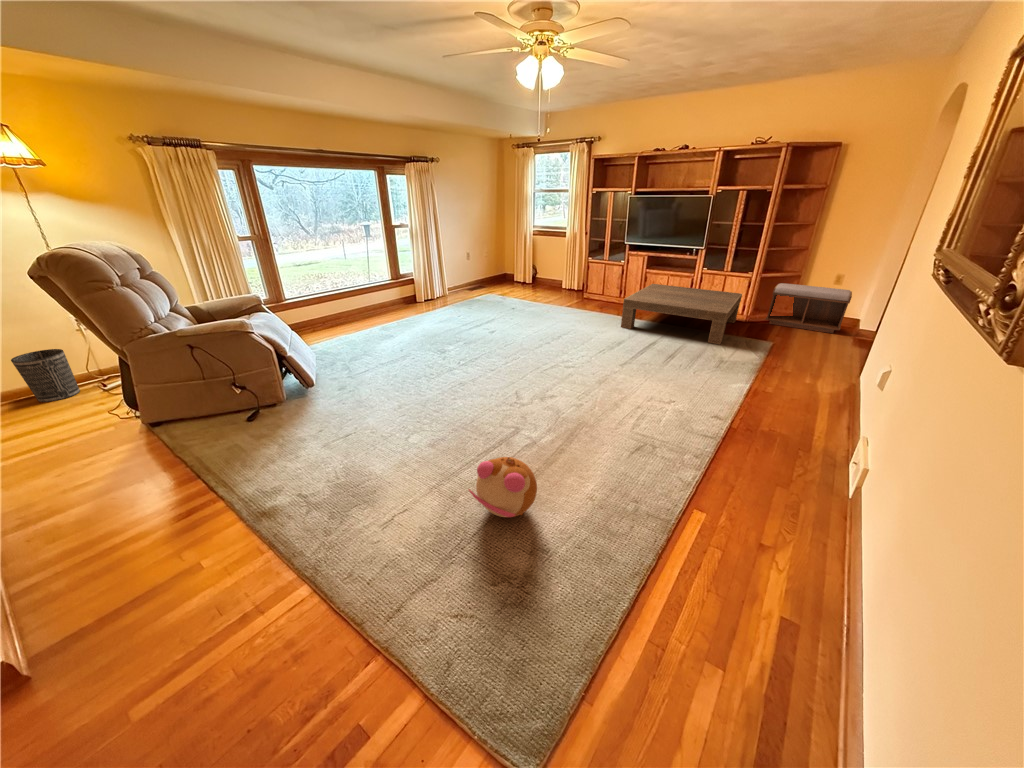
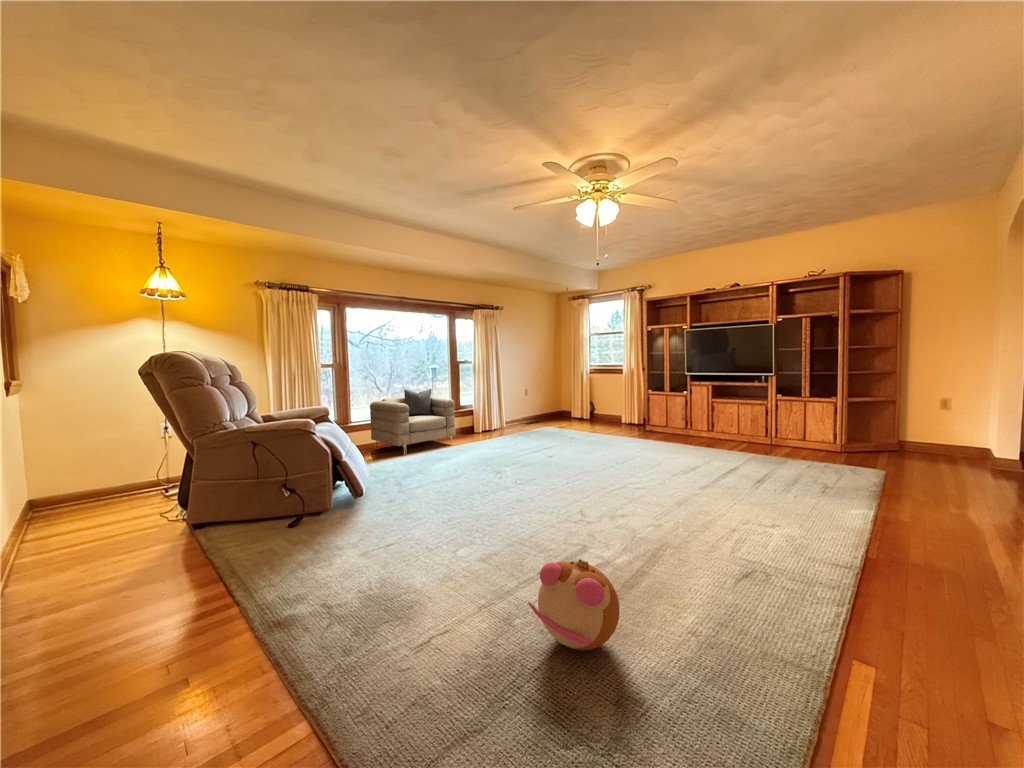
armchair: none [301,261,397,334] -> present [370,389,455,455]
bench: present [766,283,852,333] -> none [866,409,972,463]
coffee table: present [621,284,742,344] -> none [692,412,830,471]
wastebasket: present [11,349,80,402] -> none [101,454,147,504]

